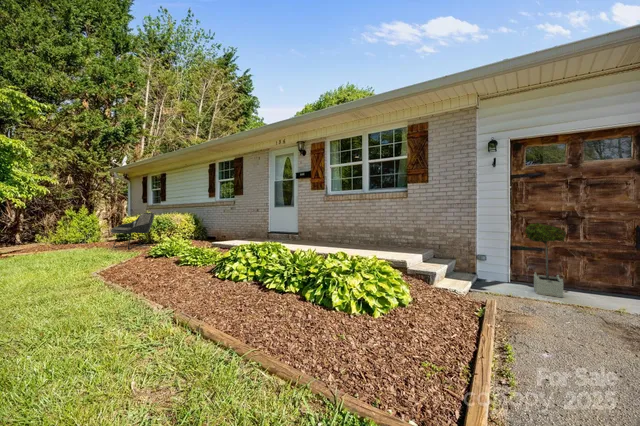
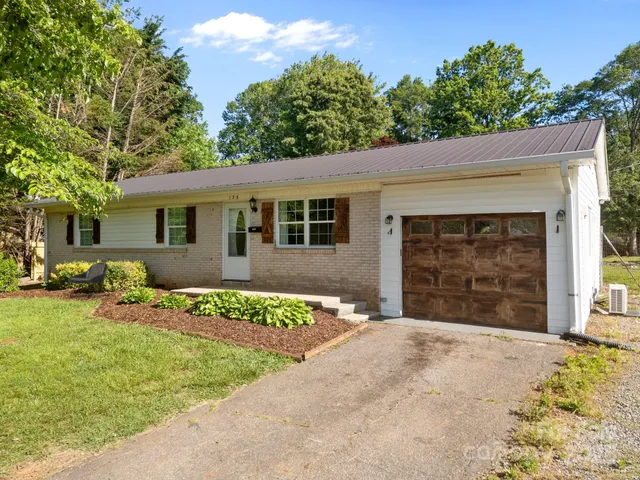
potted tree: present [525,223,566,297] -> none [396,276,415,322]

